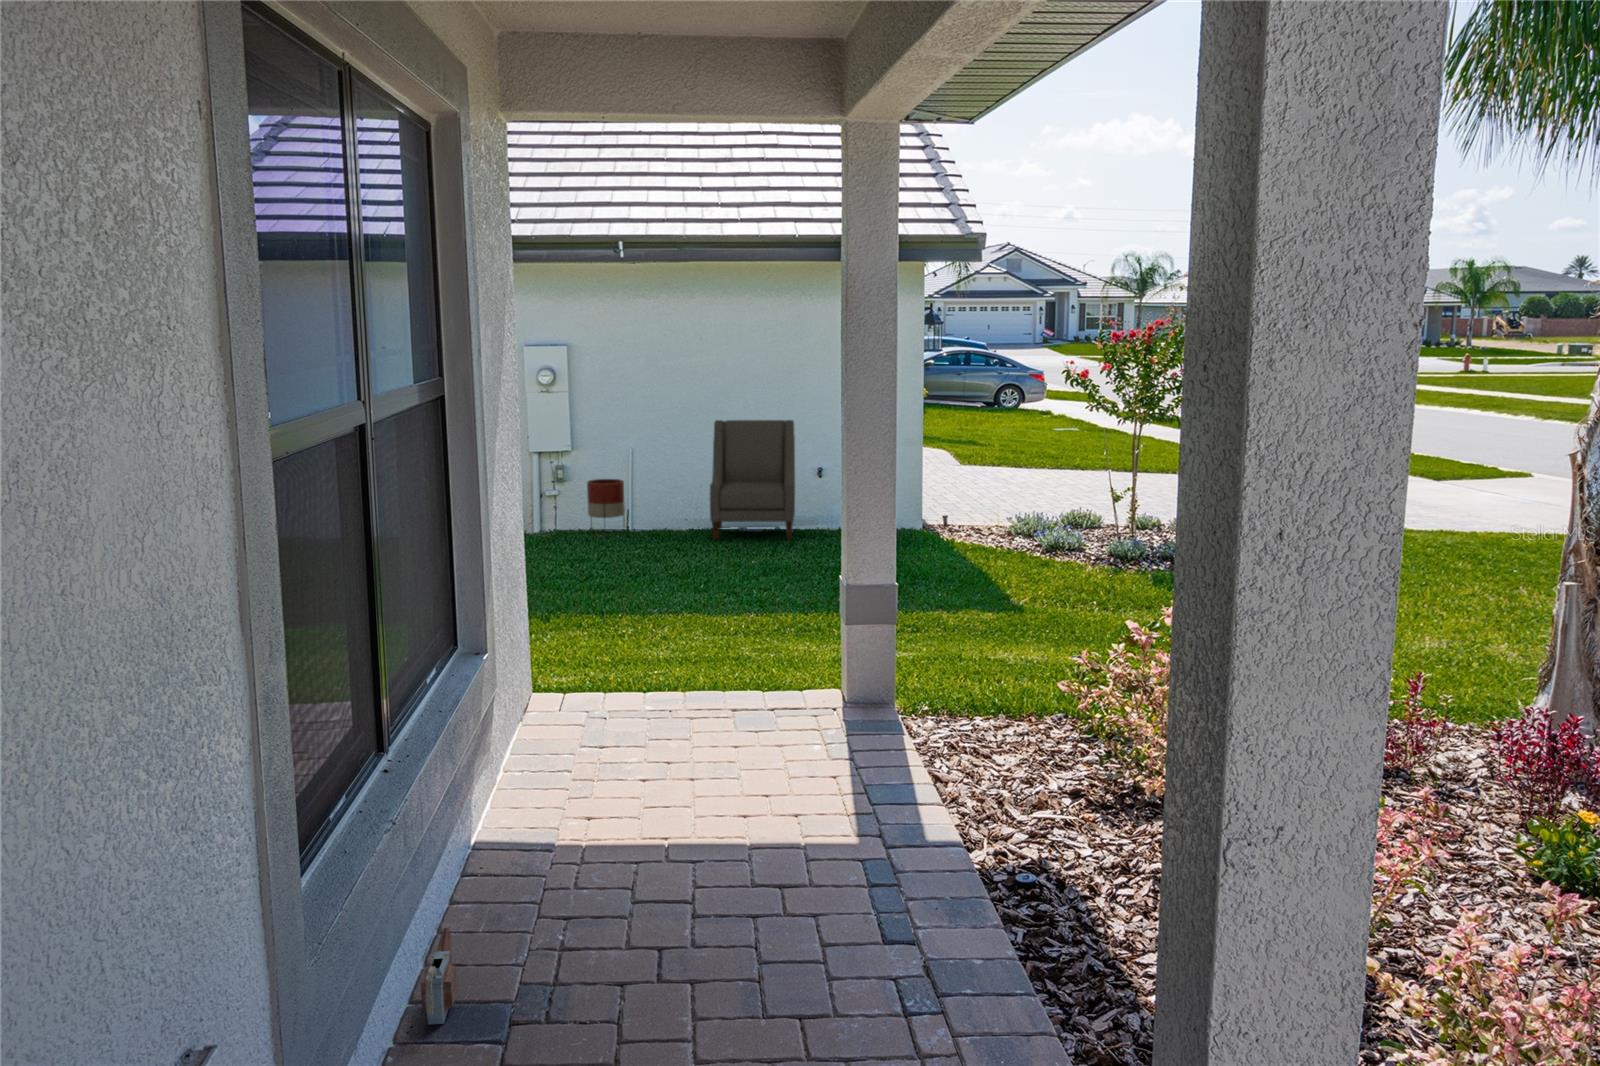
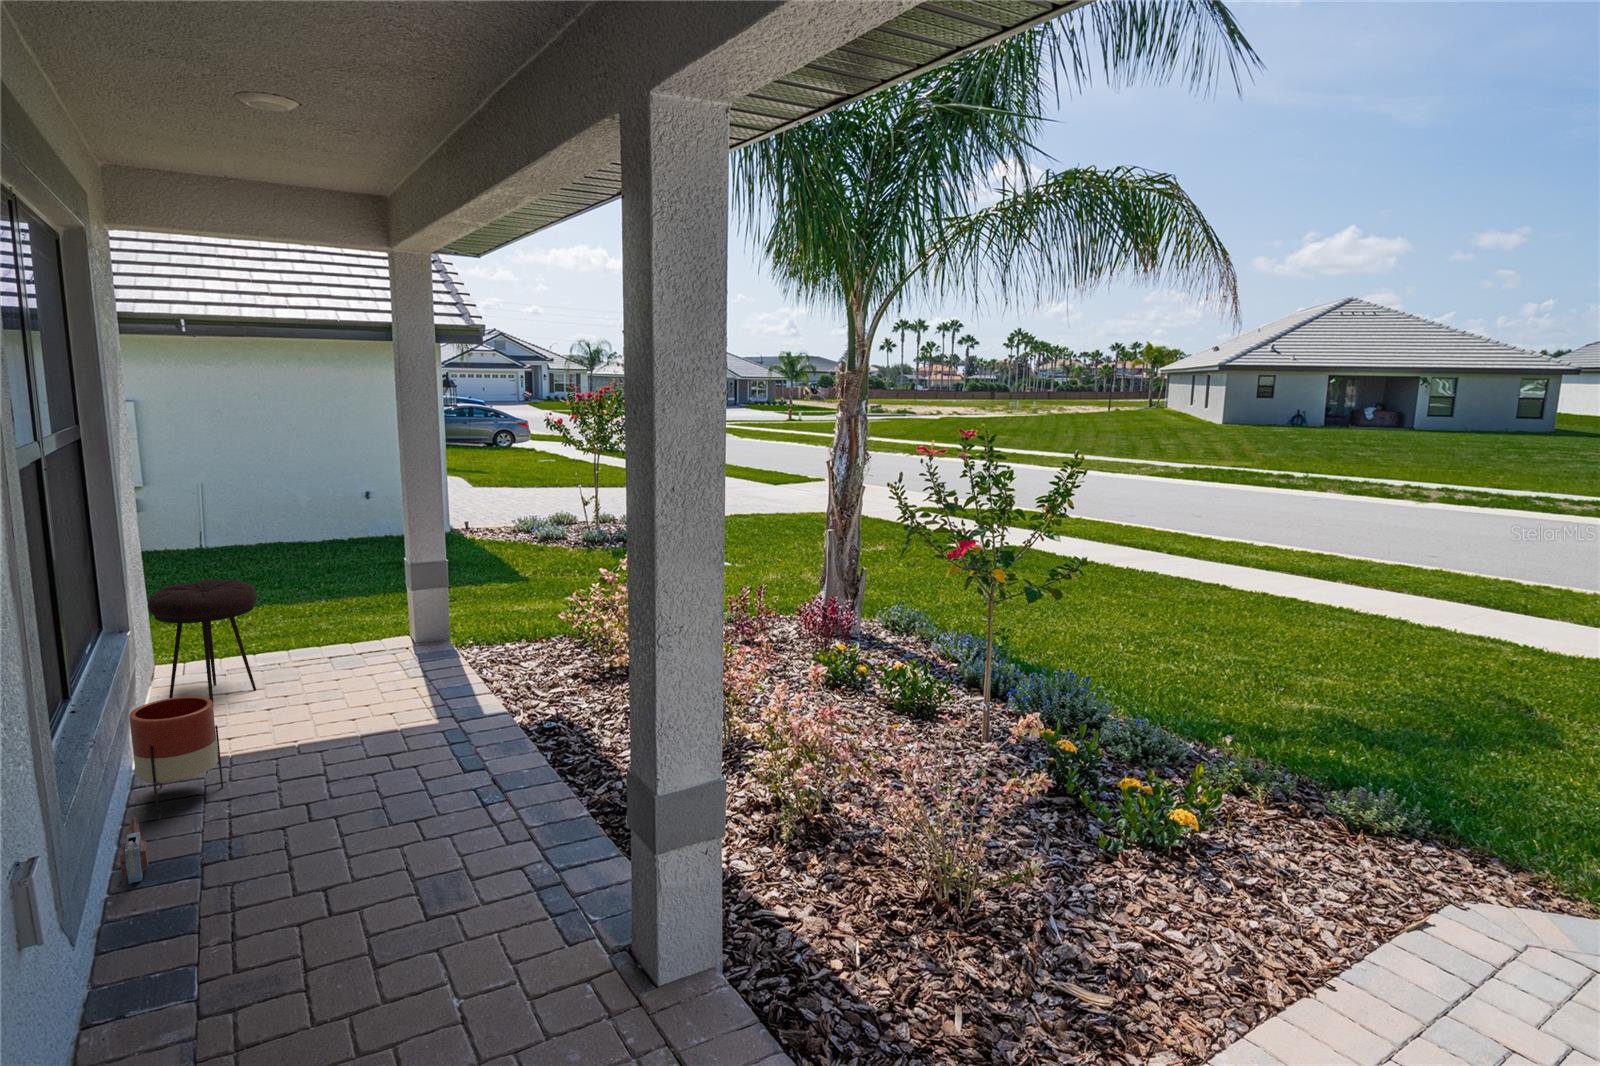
chair: present [710,420,795,540] -> none [278,457,352,548]
planter: present [587,479,625,519] -> present [129,696,223,813]
stool: none [521,588,646,763] -> present [148,579,257,703]

